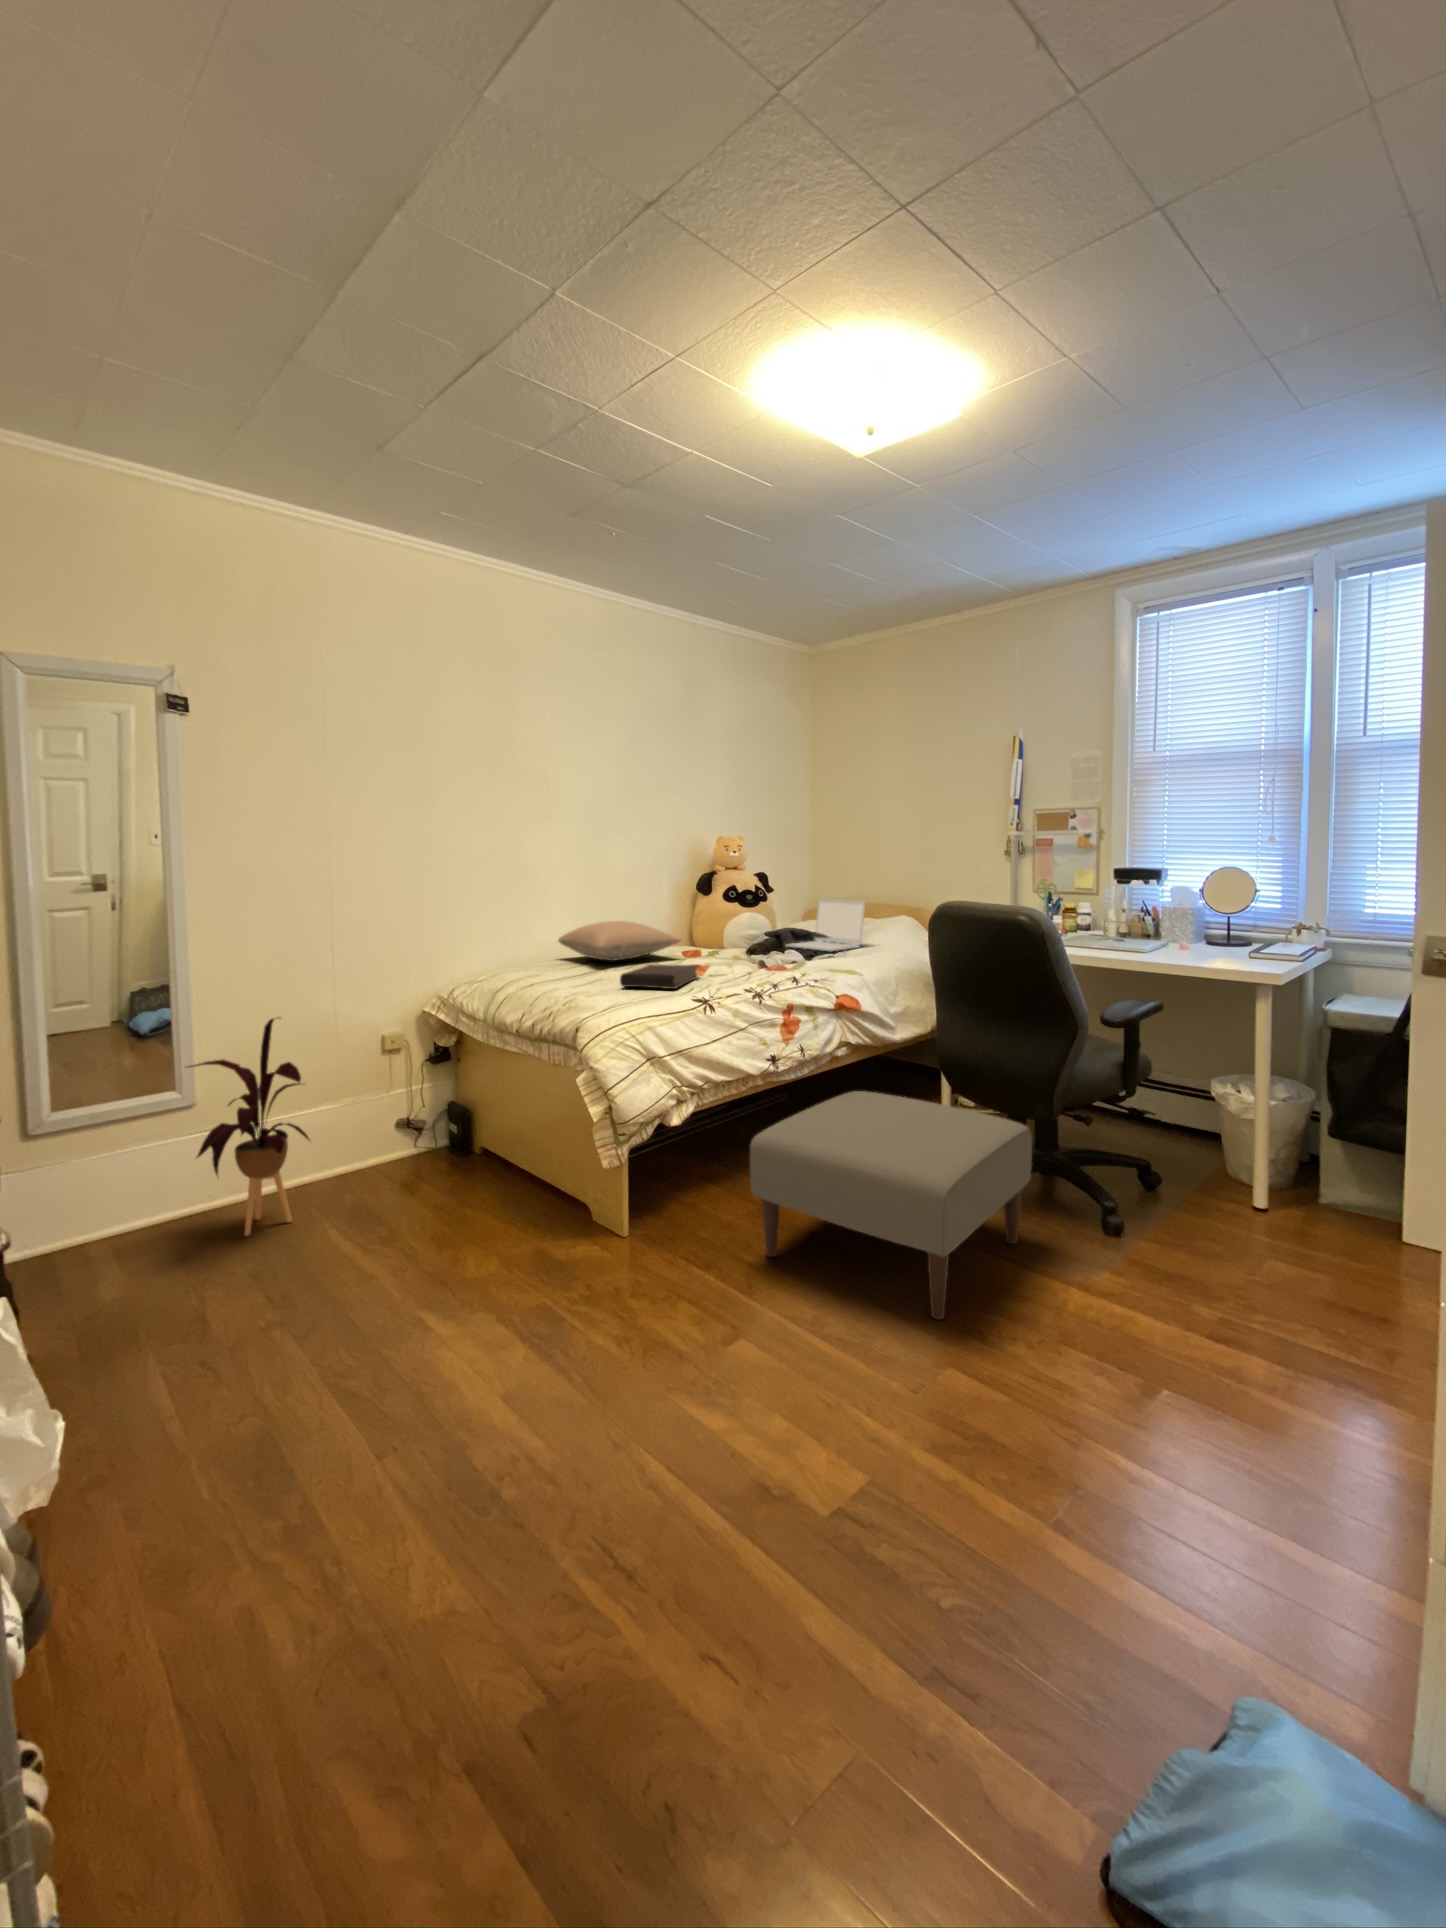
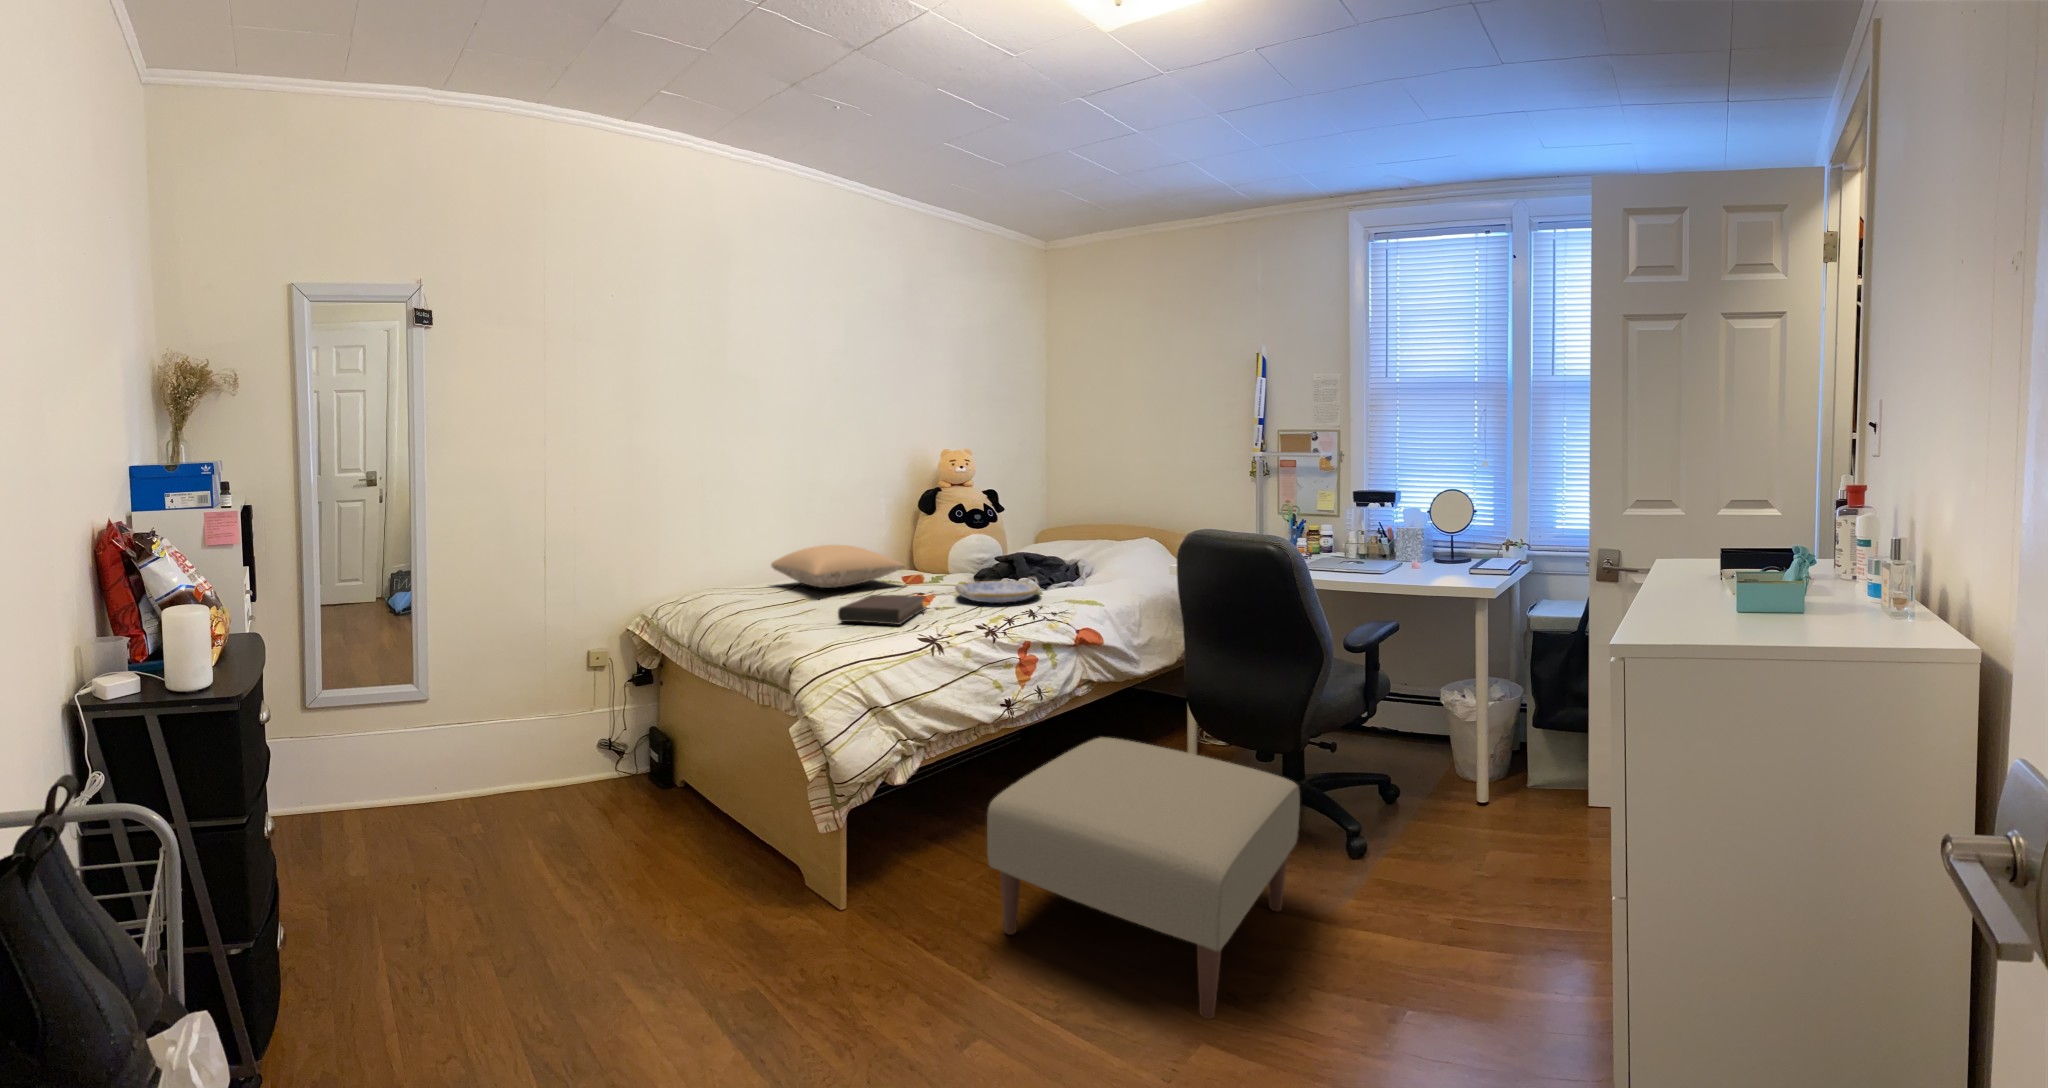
laptop: present [786,899,865,951] -> none [1016,520,1101,578]
serving tray: none [726,949,804,972] -> present [955,577,1039,603]
house plant: present [188,1019,309,1235] -> none [315,661,475,915]

